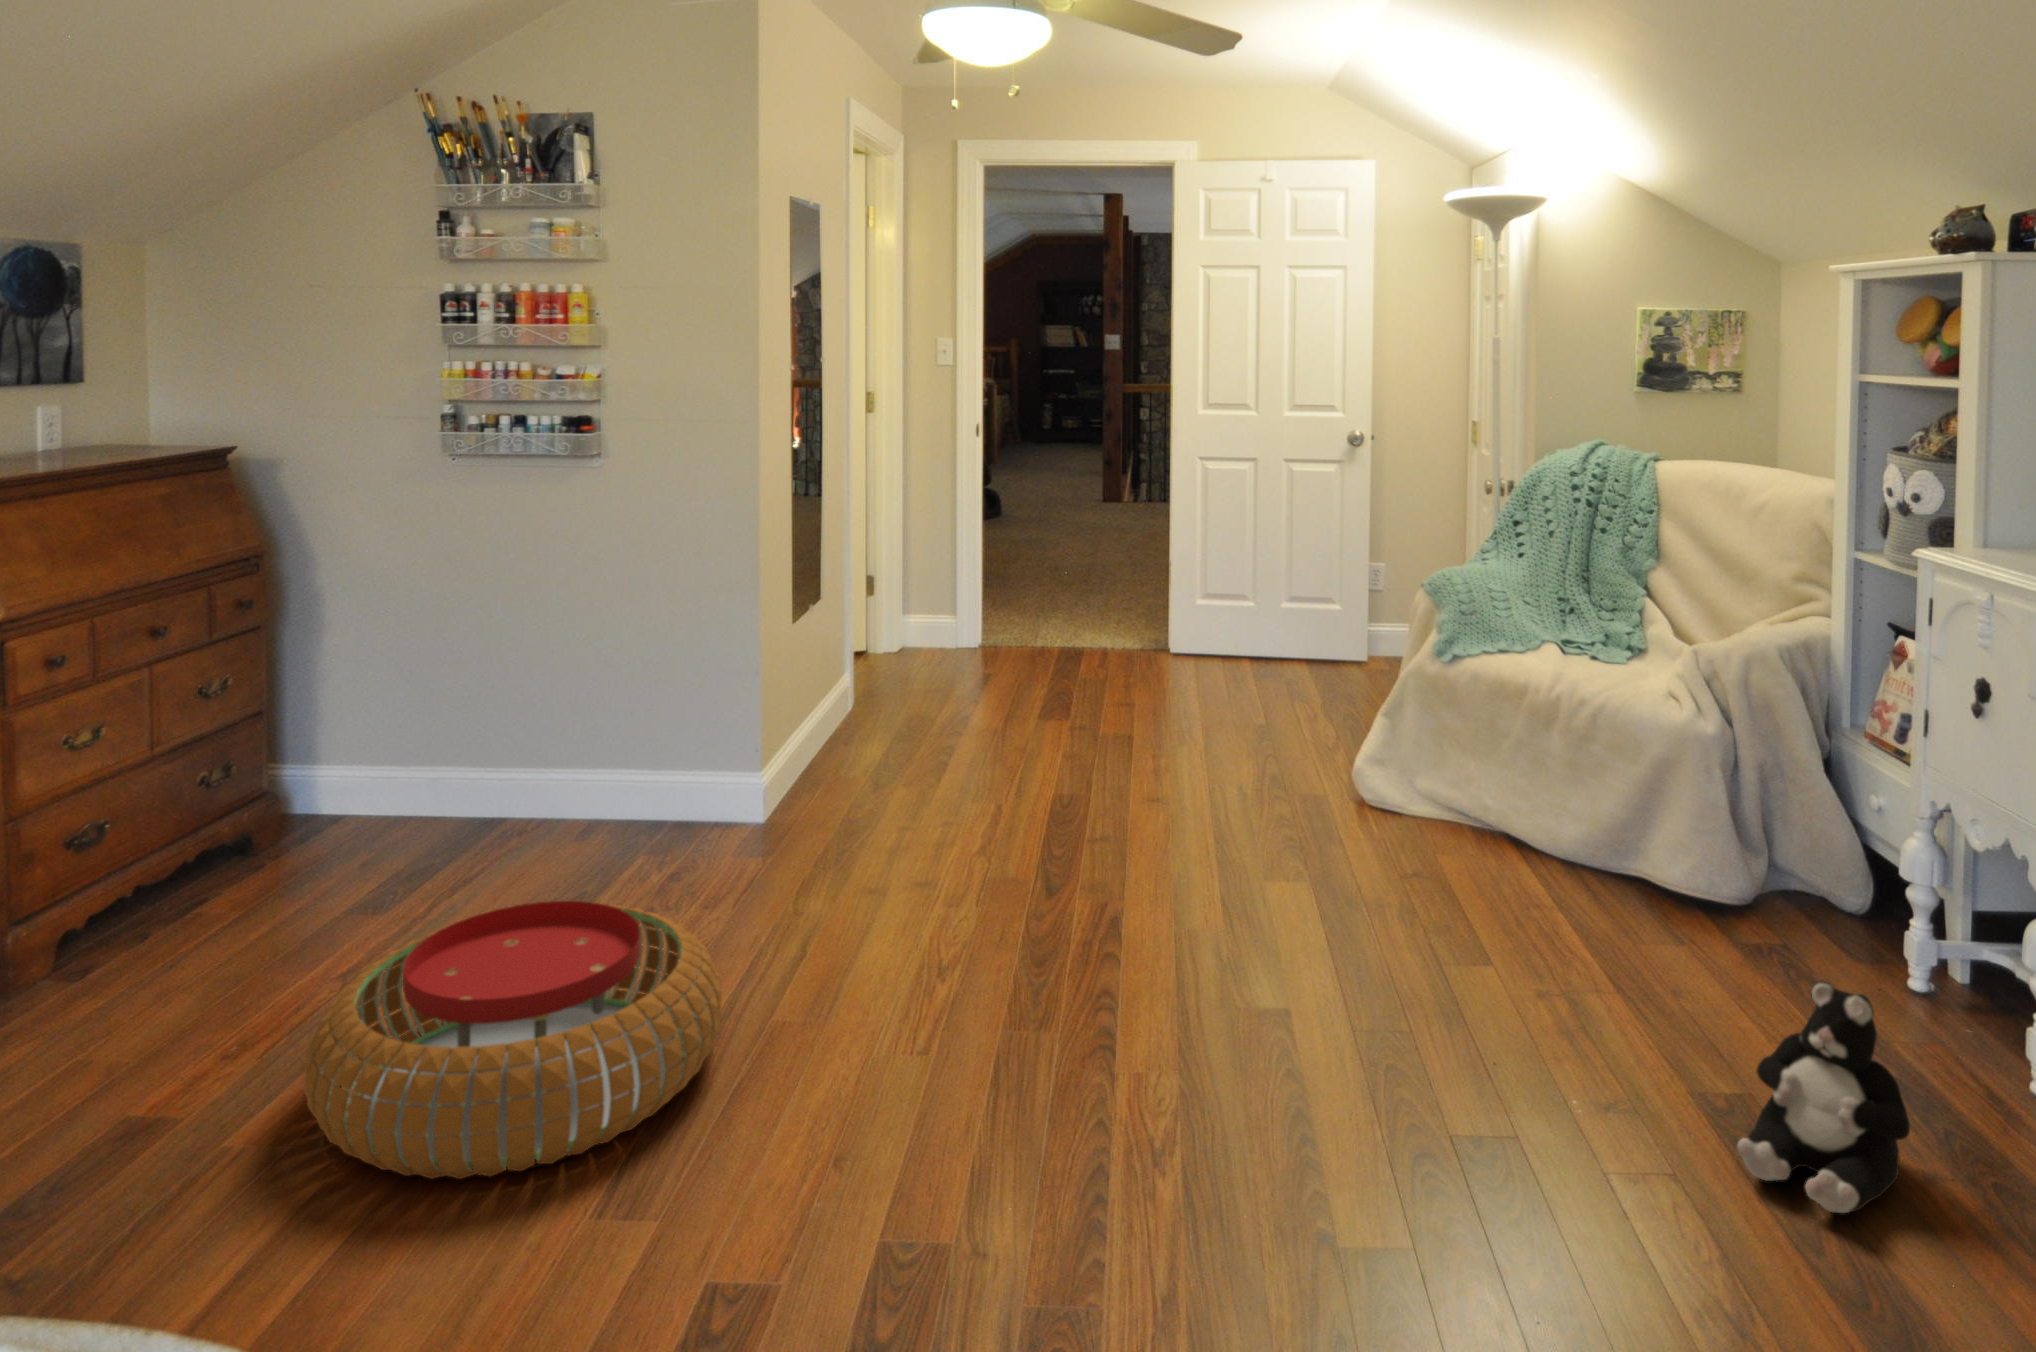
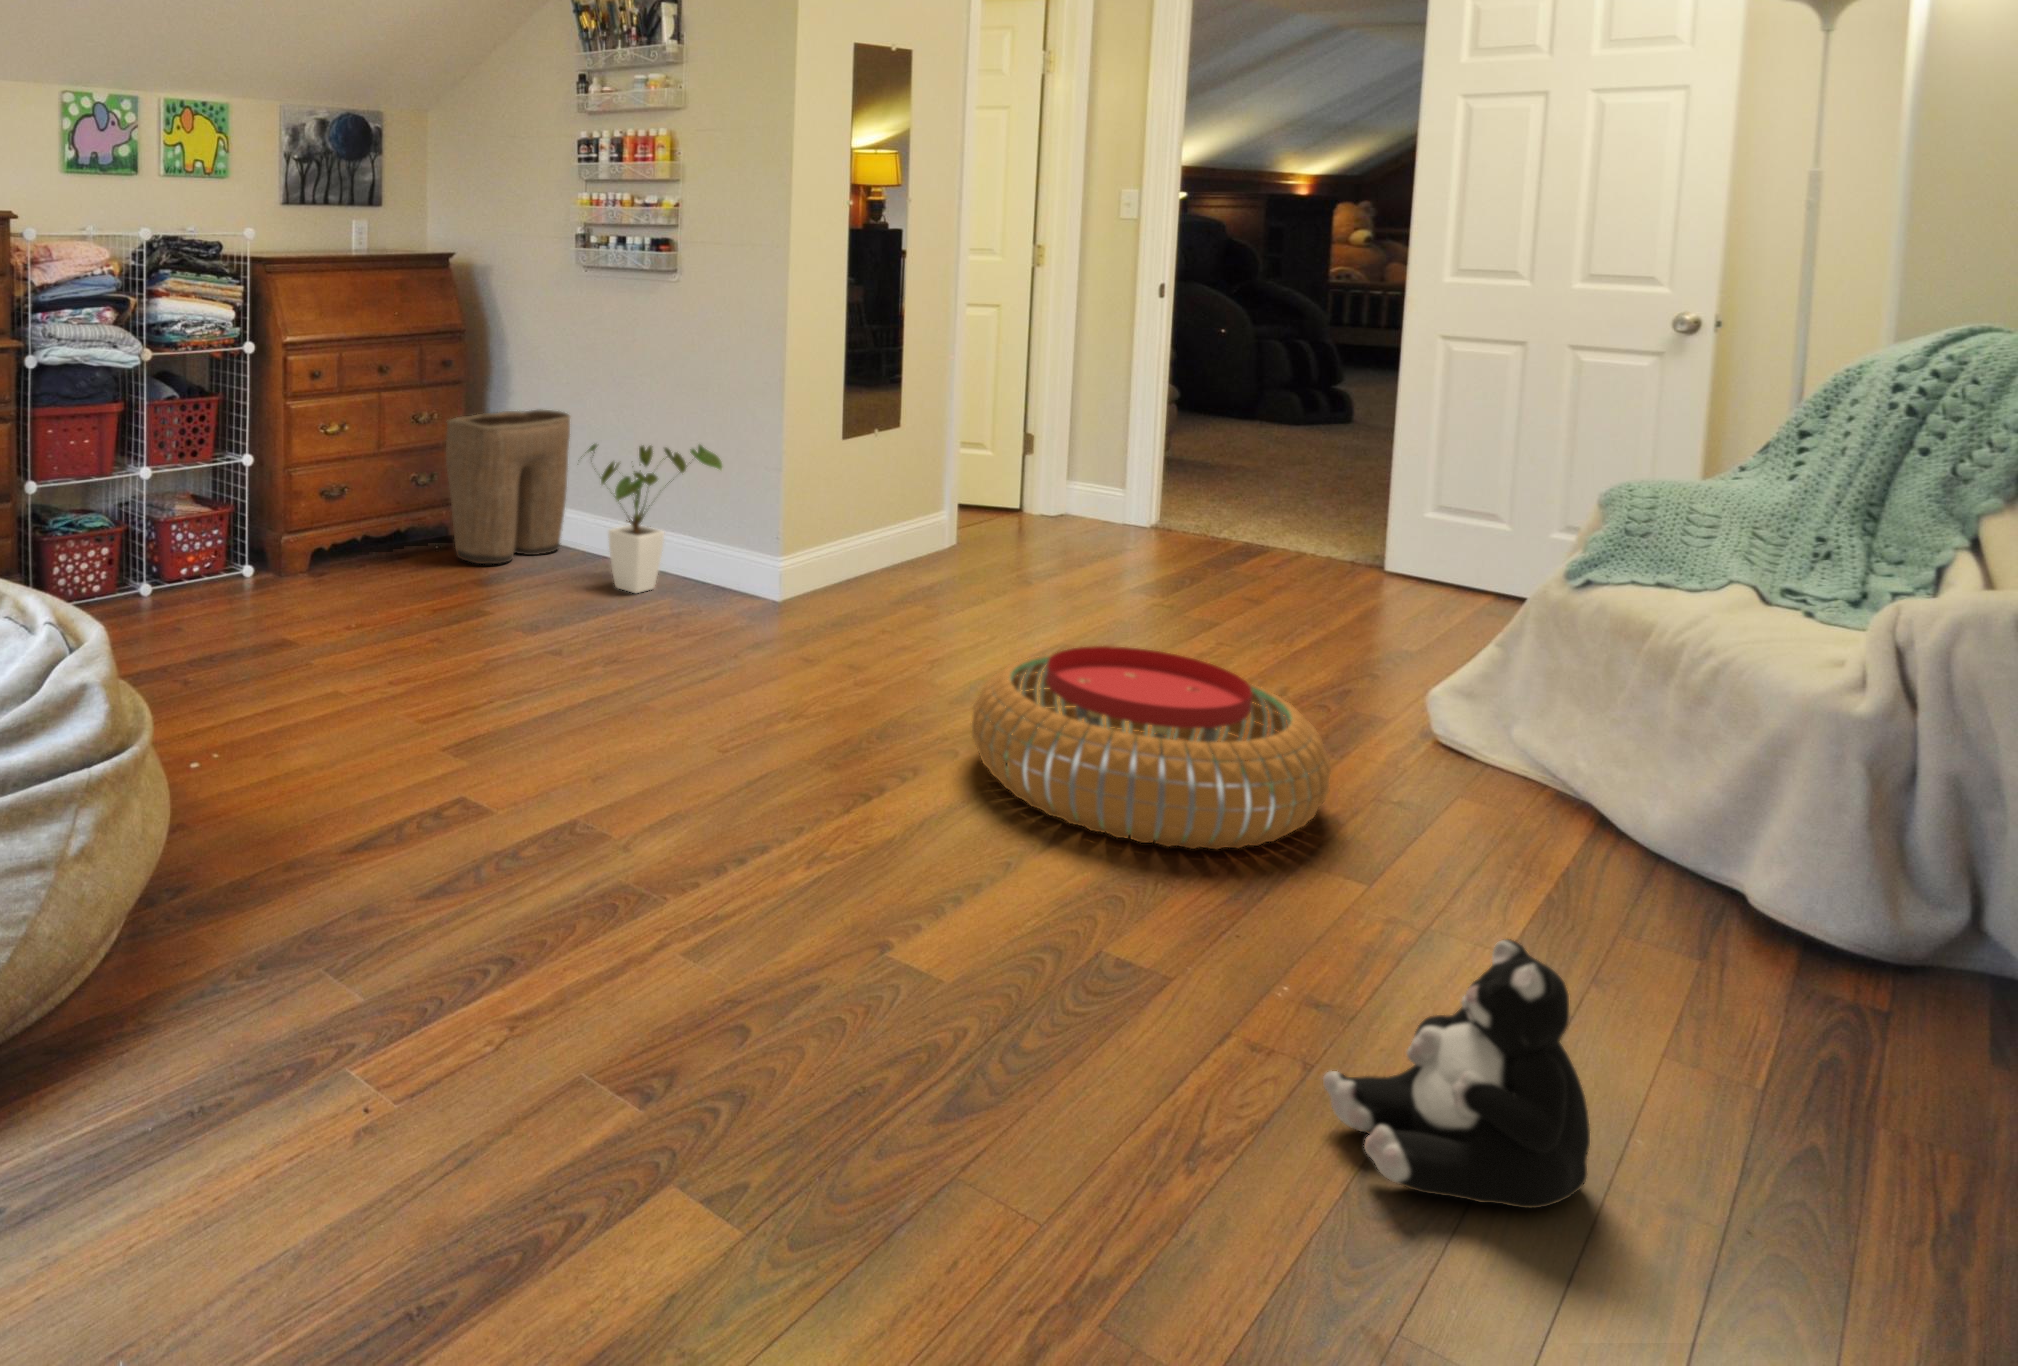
laundry basket: none [270,643,442,879] -> present [446,410,570,564]
house plant: none [531,659,696,860] -> present [581,444,722,593]
pouf: present [304,901,722,1179] -> present [972,646,1331,849]

